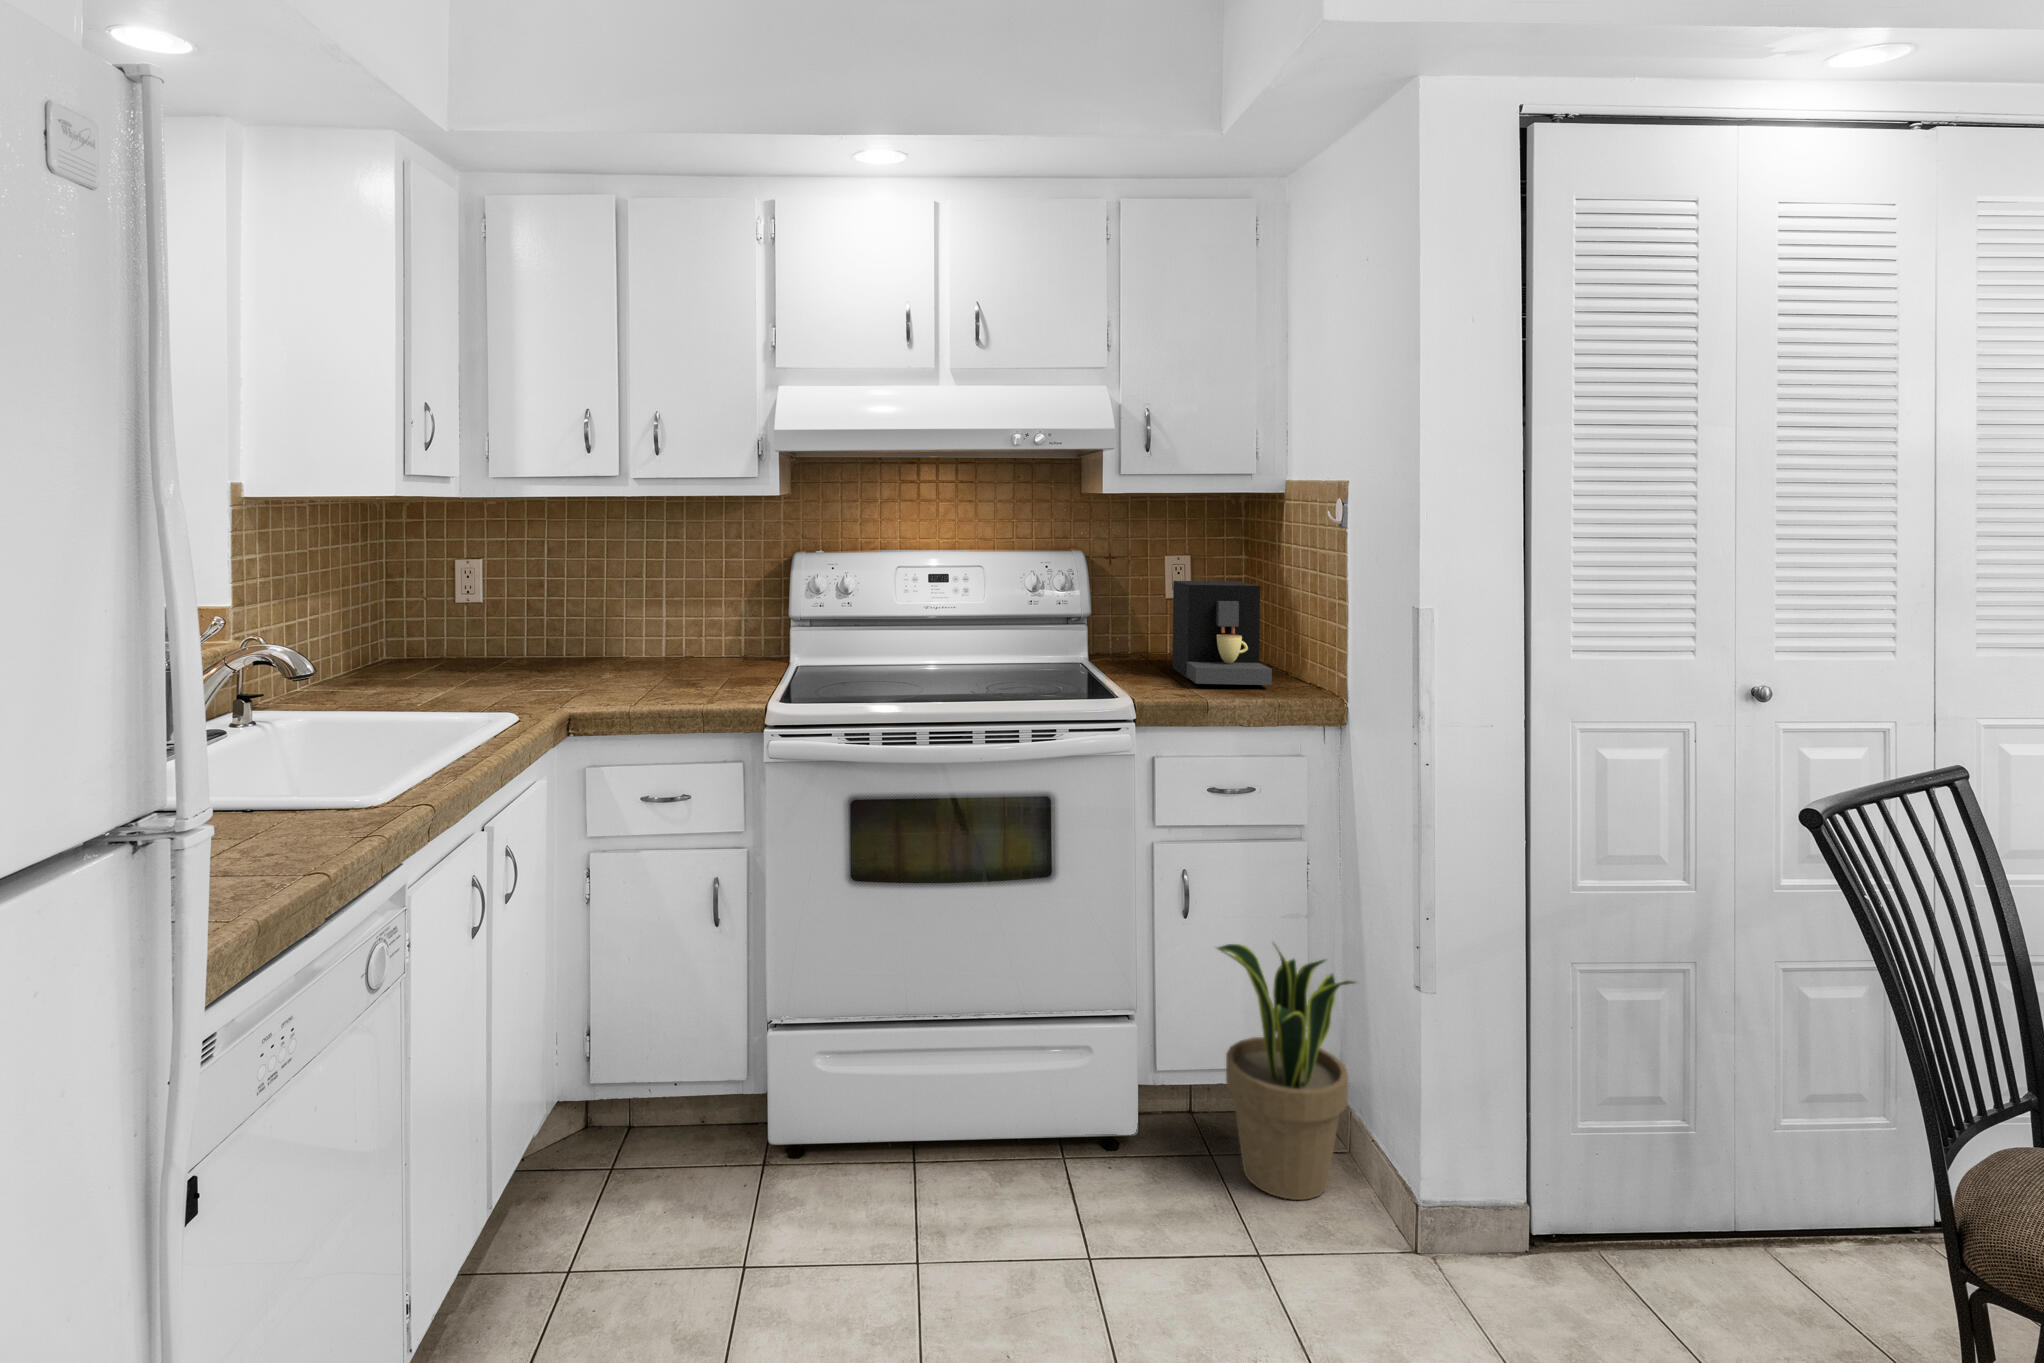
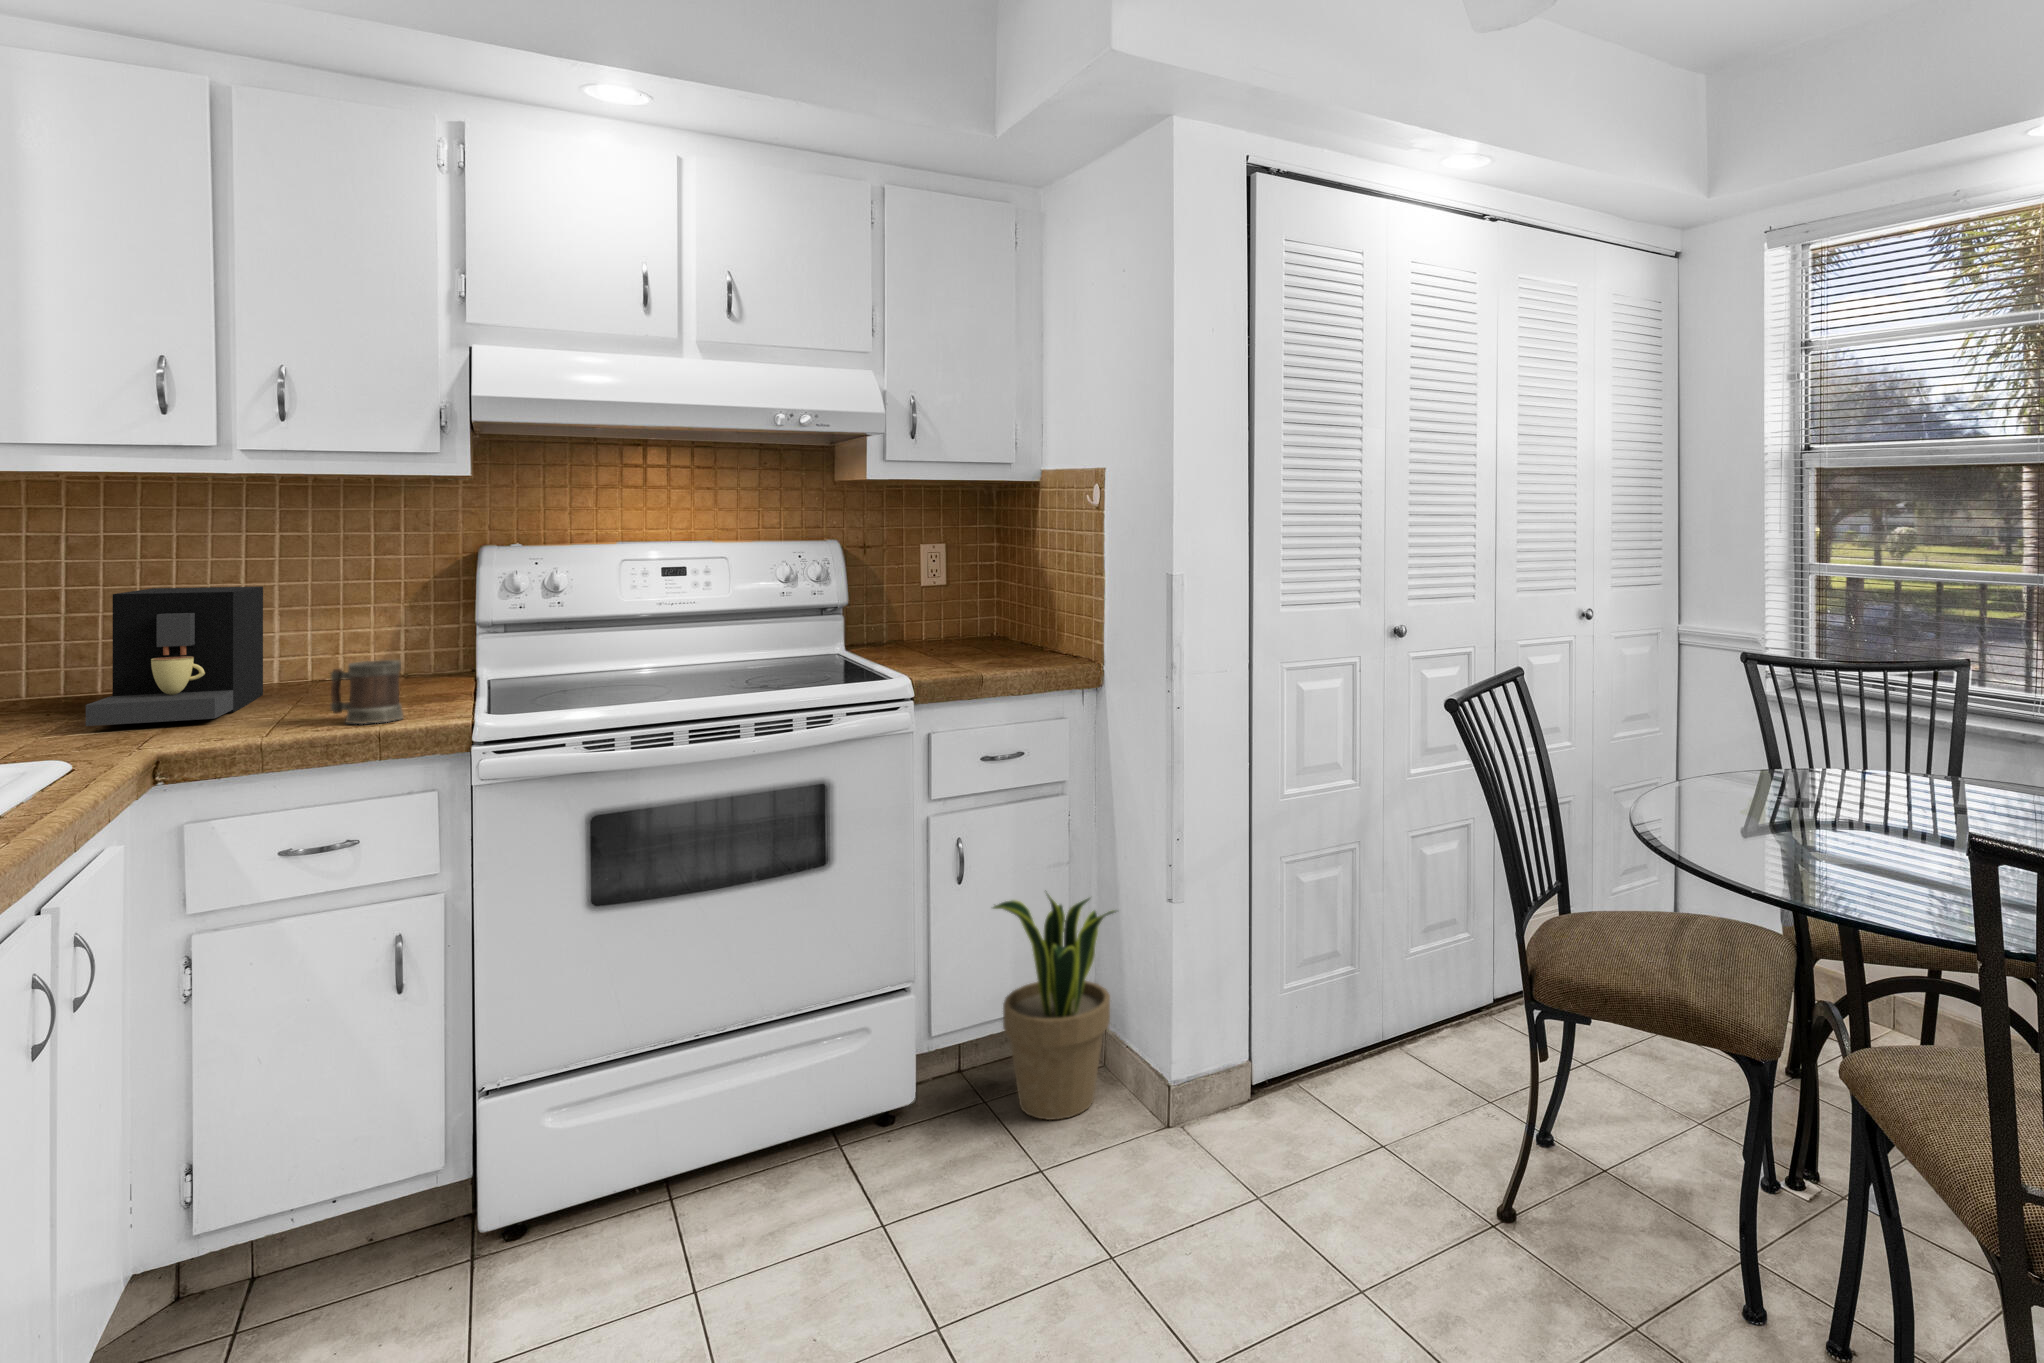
coffee maker: present [1172,581,1272,685] -> present [86,586,263,726]
mug: none [675,649,722,700] -> present [331,660,403,724]

